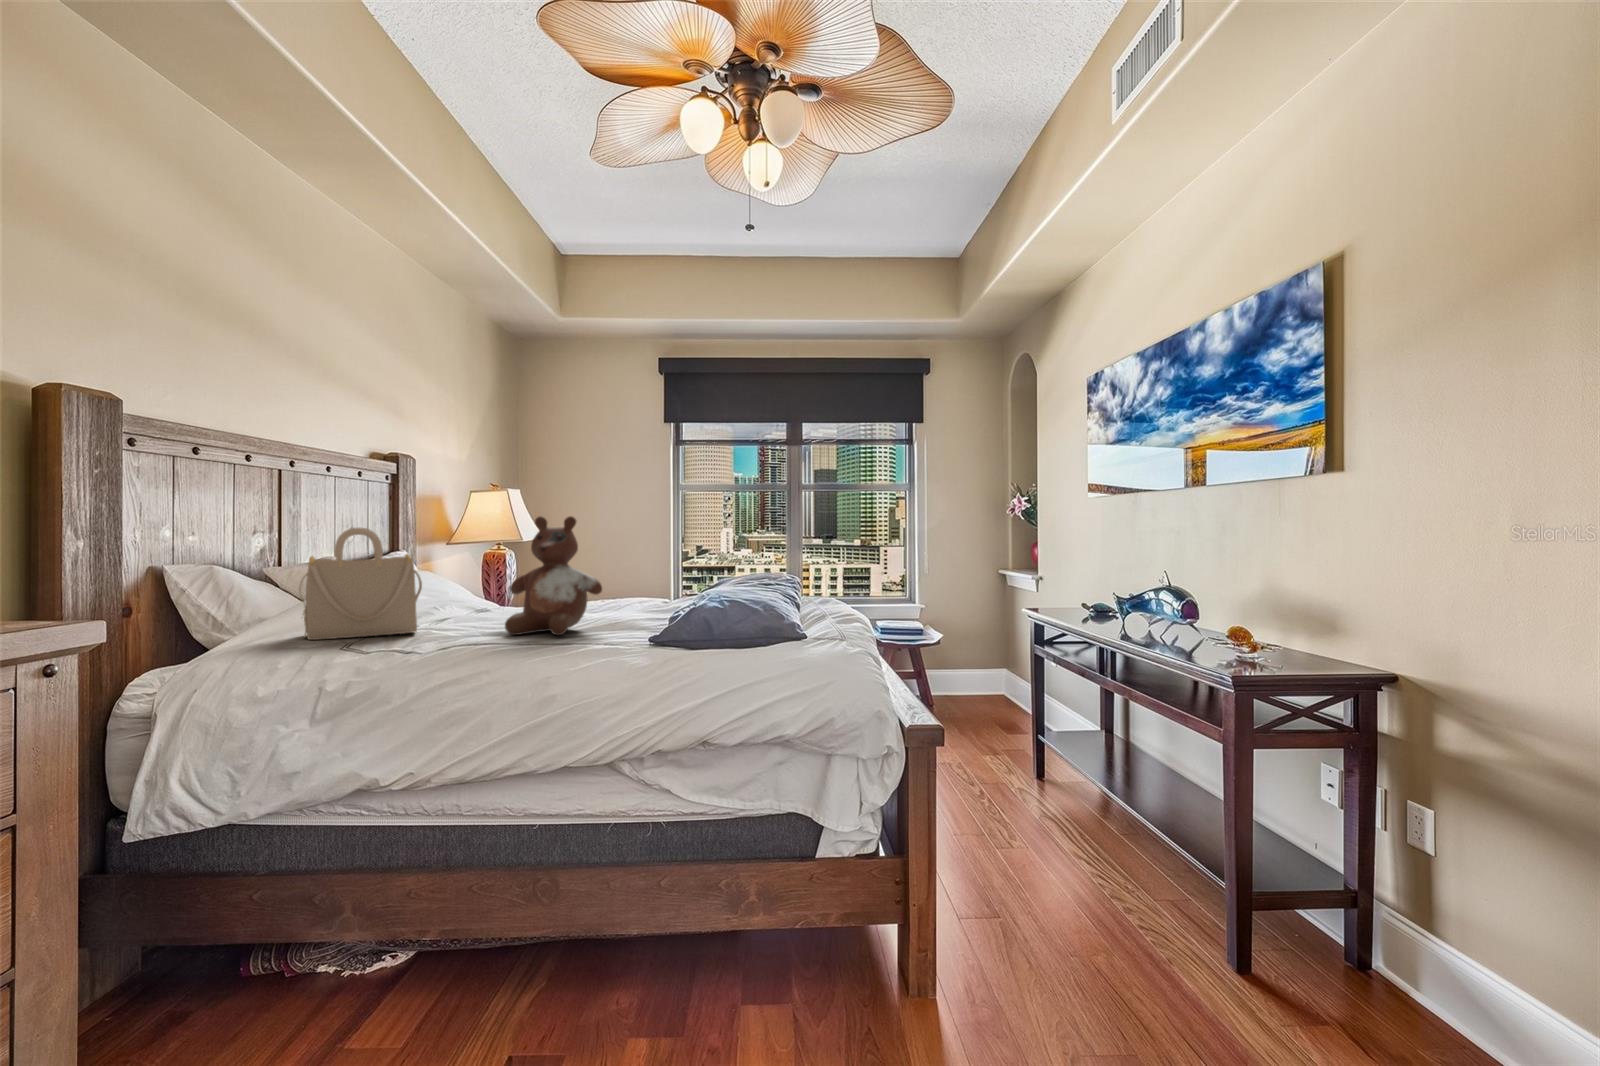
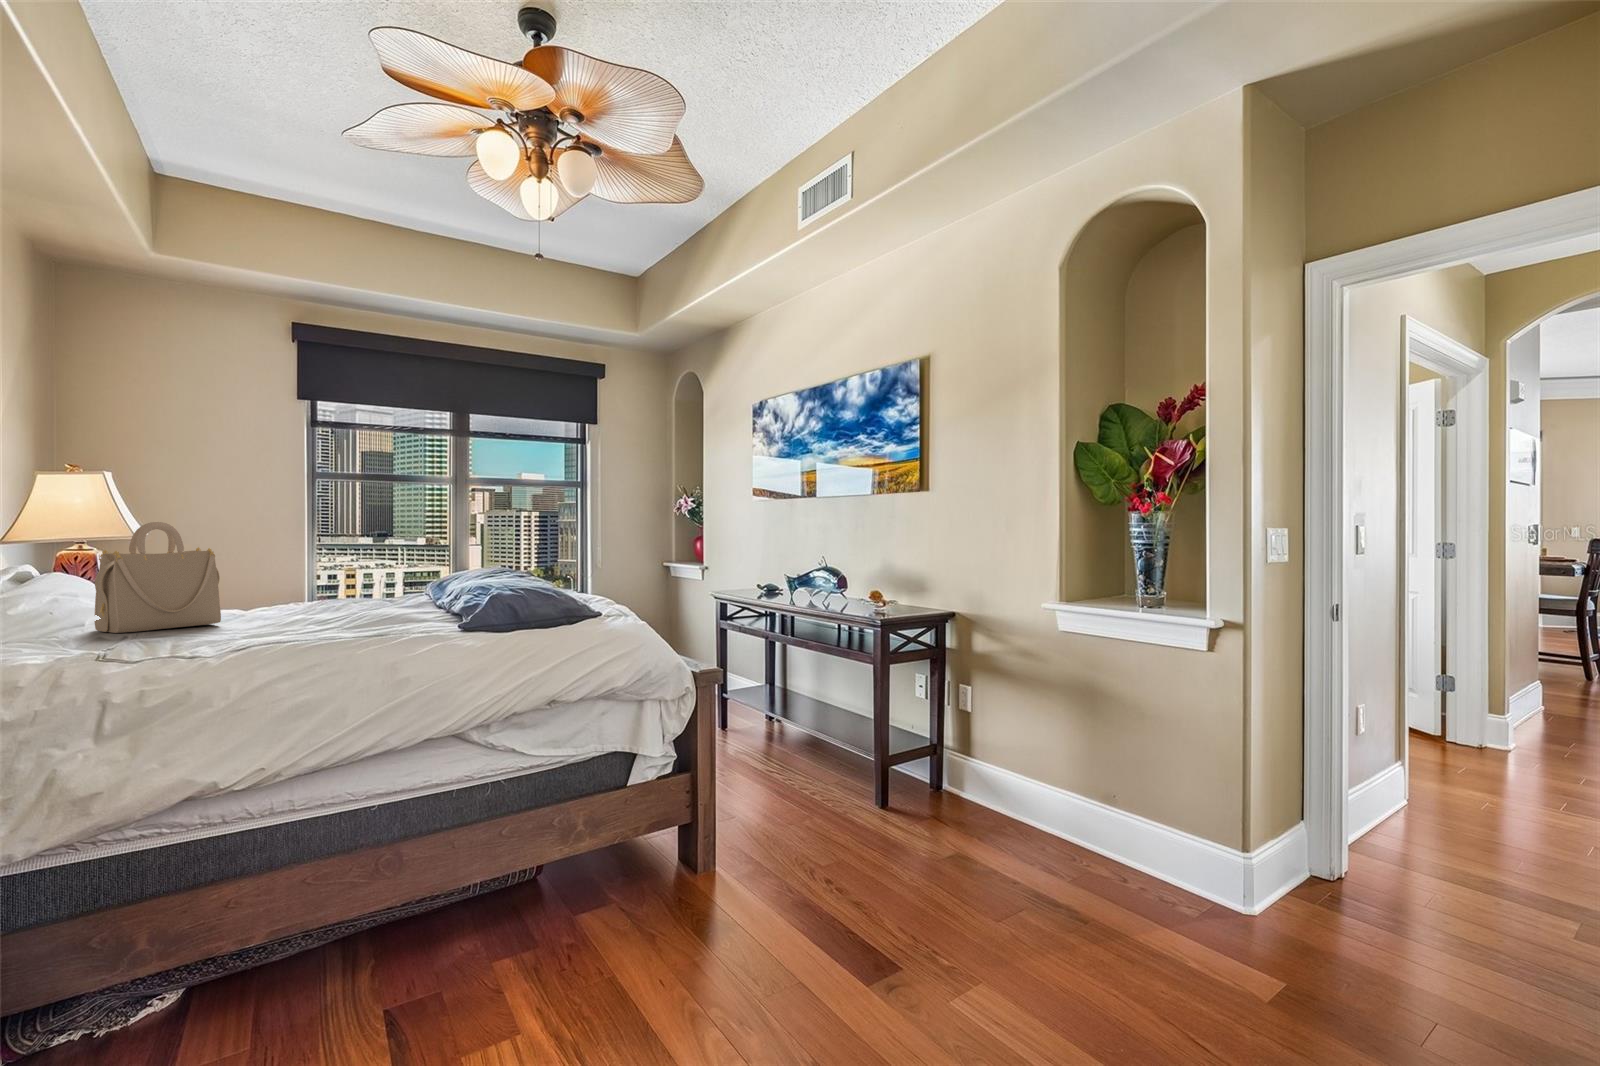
stuffed bear: present [505,516,602,635] -> none [298,512,397,621]

